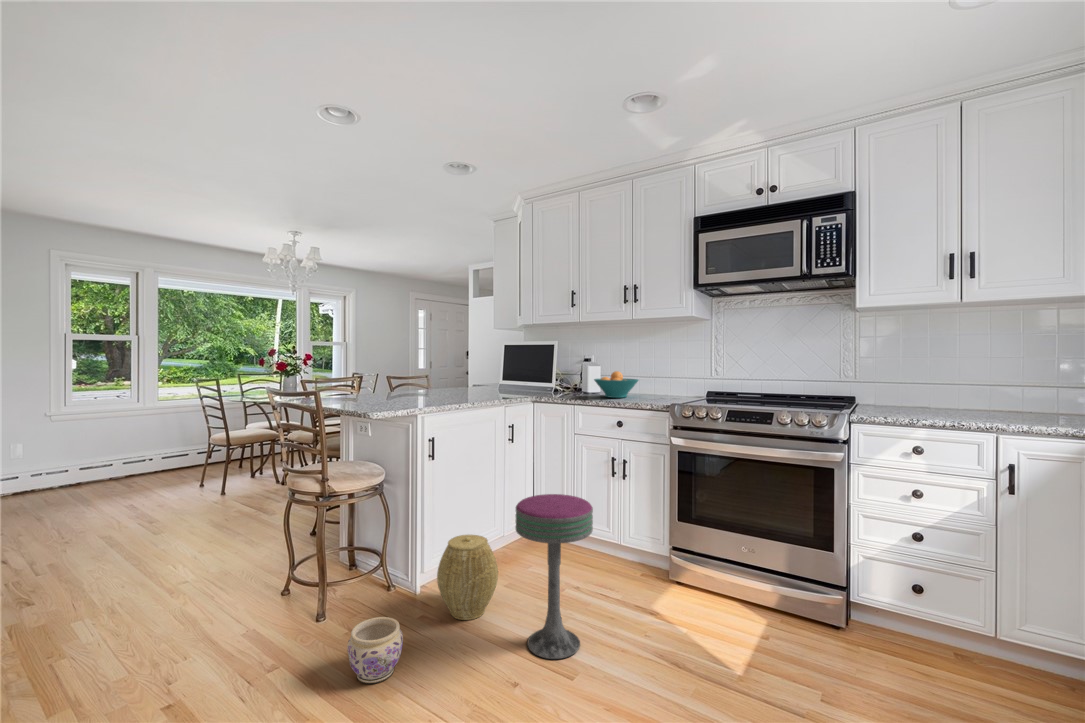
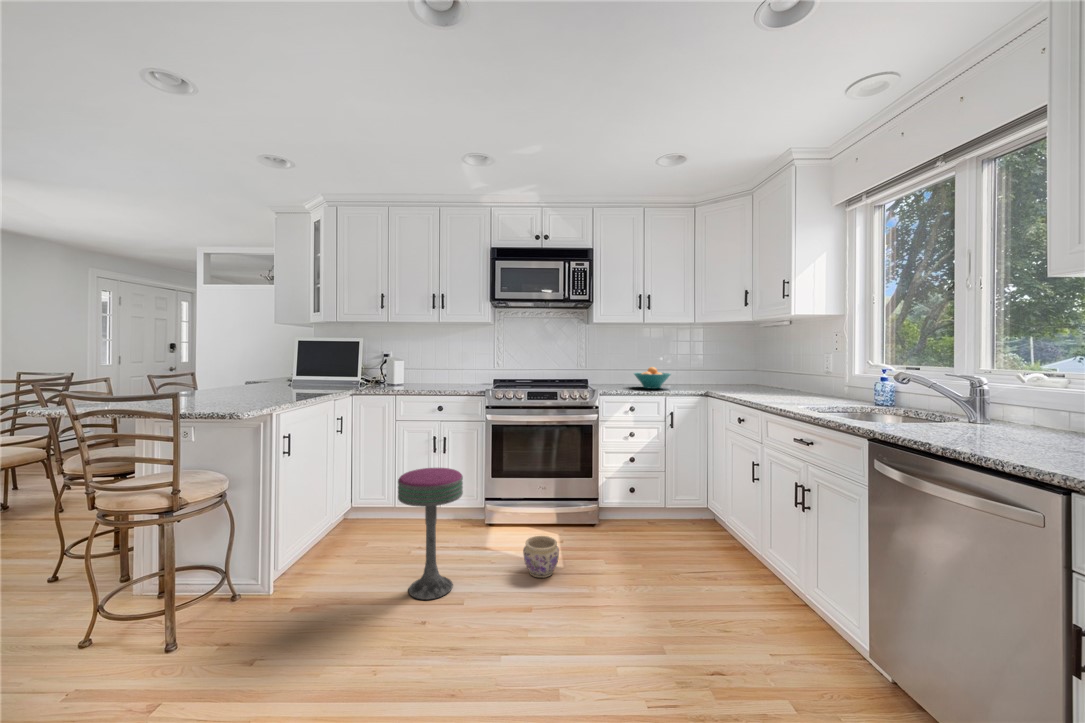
fruit bowl: present [594,371,638,398] -> present [634,367,671,389]
woven basket: present [437,535,498,620] -> none [304,520,366,599]
planter: present [347,617,403,684] -> present [523,536,559,578]

